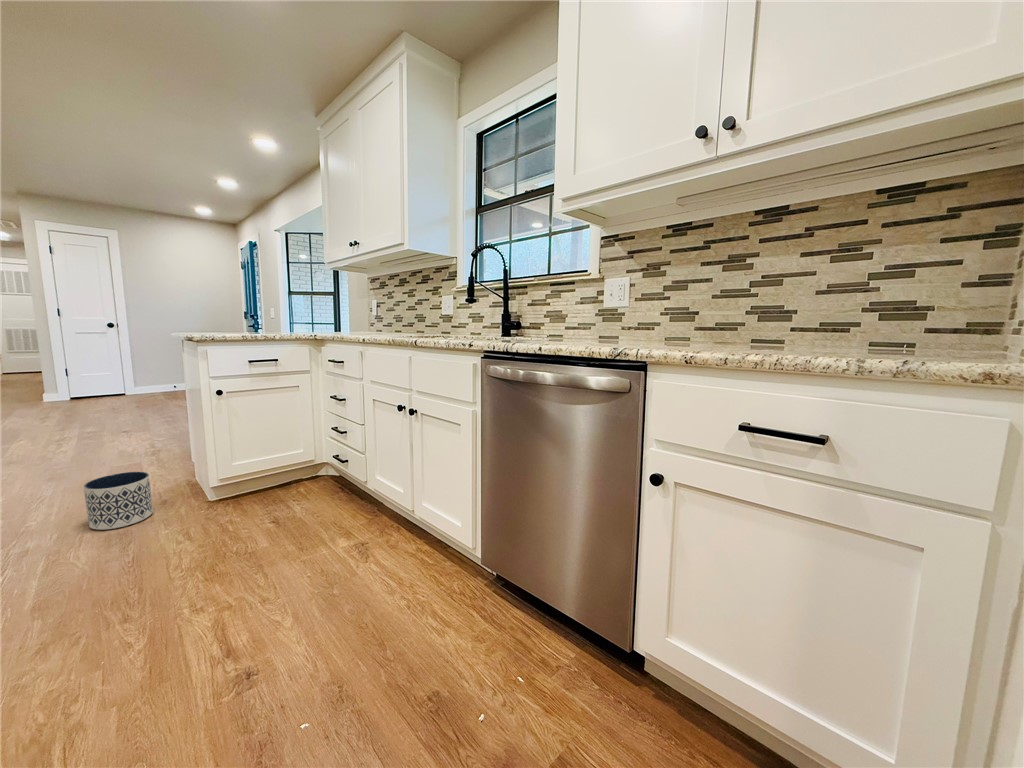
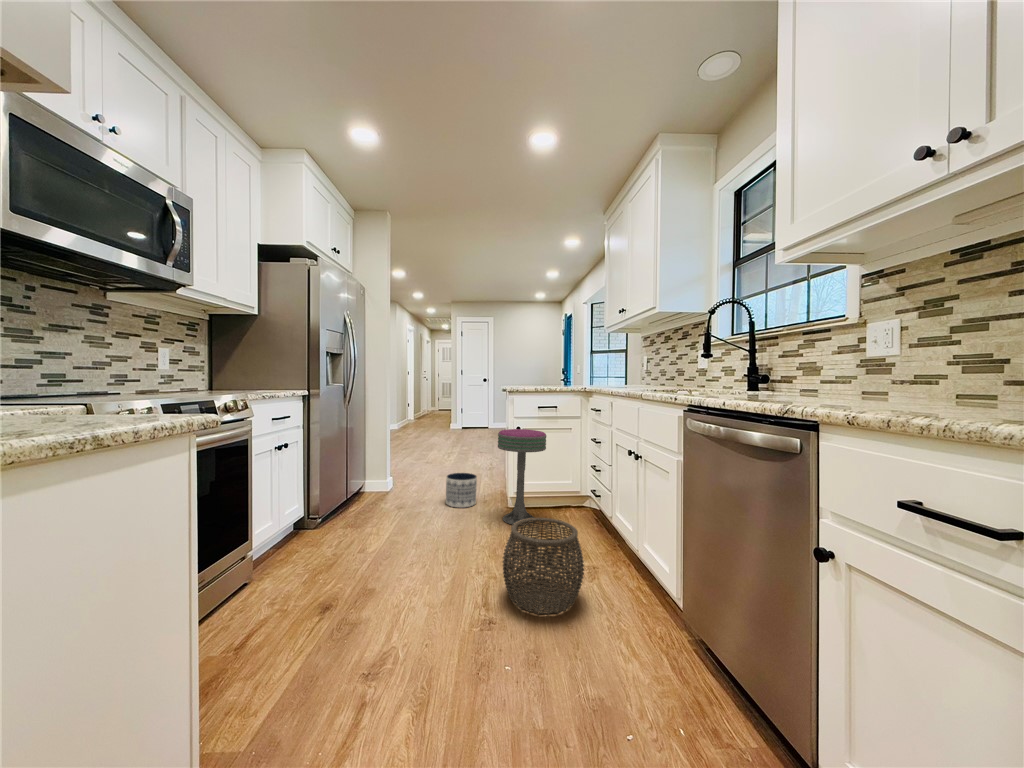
bar stool: none [187,396,270,526] -> present [498,429,546,525]
woven basket: none [251,508,369,639] -> present [503,518,584,615]

